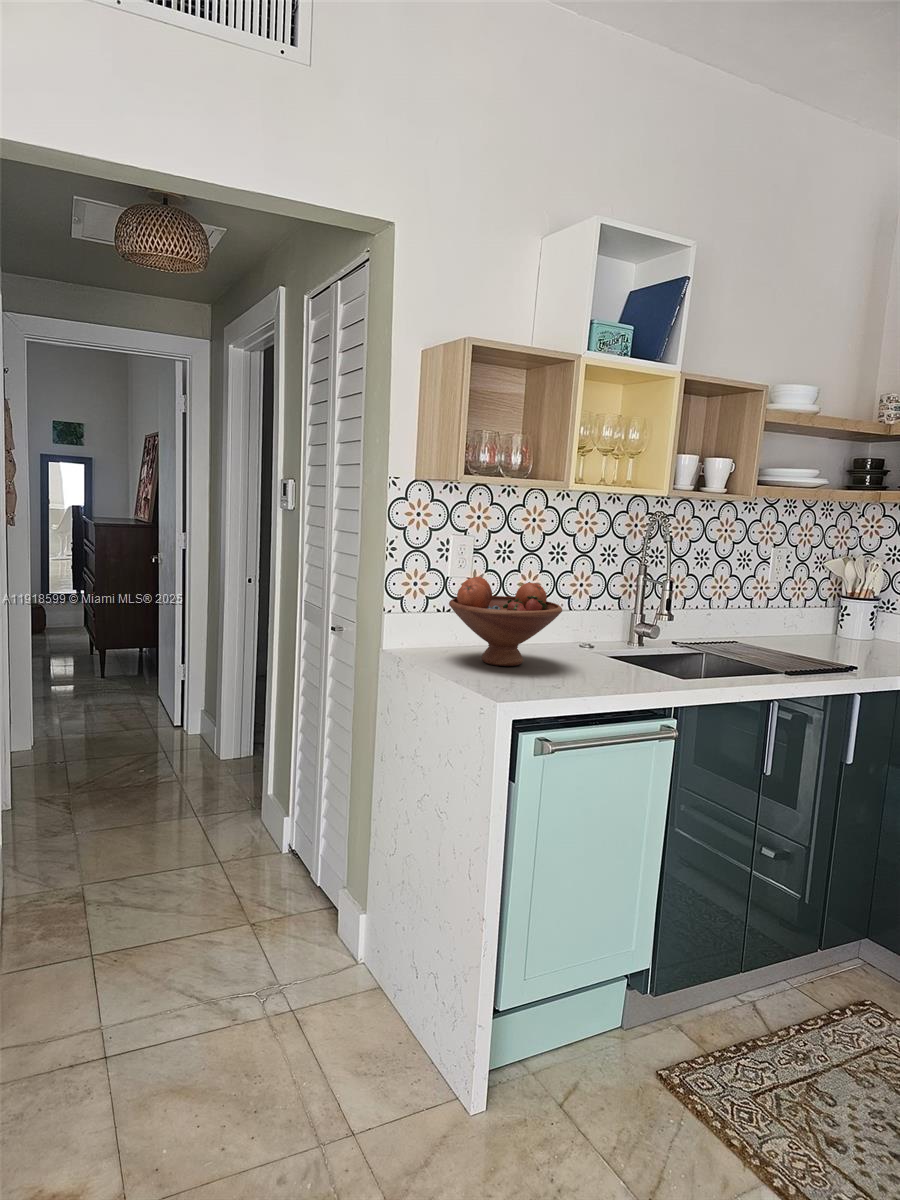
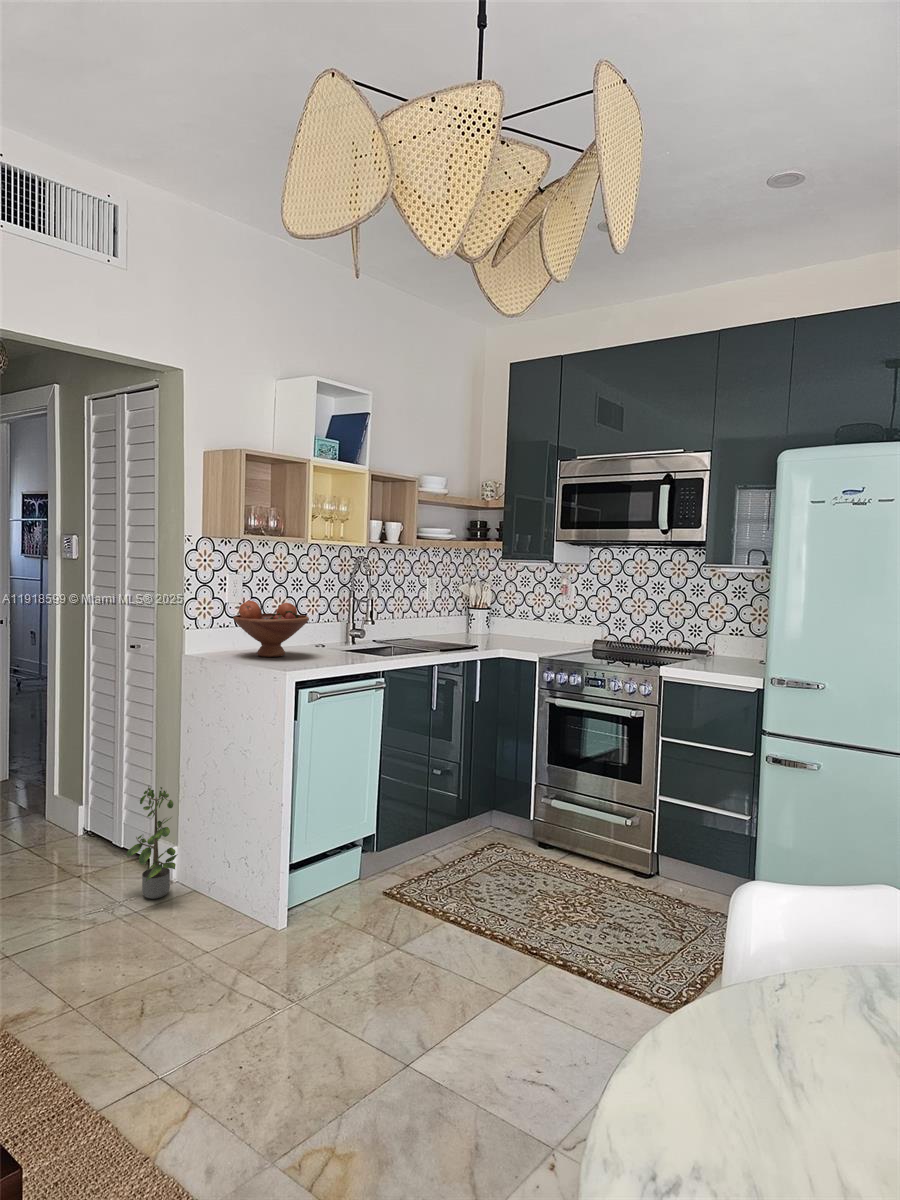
potted plant: none [299,825,362,983] -> present [127,787,177,899]

